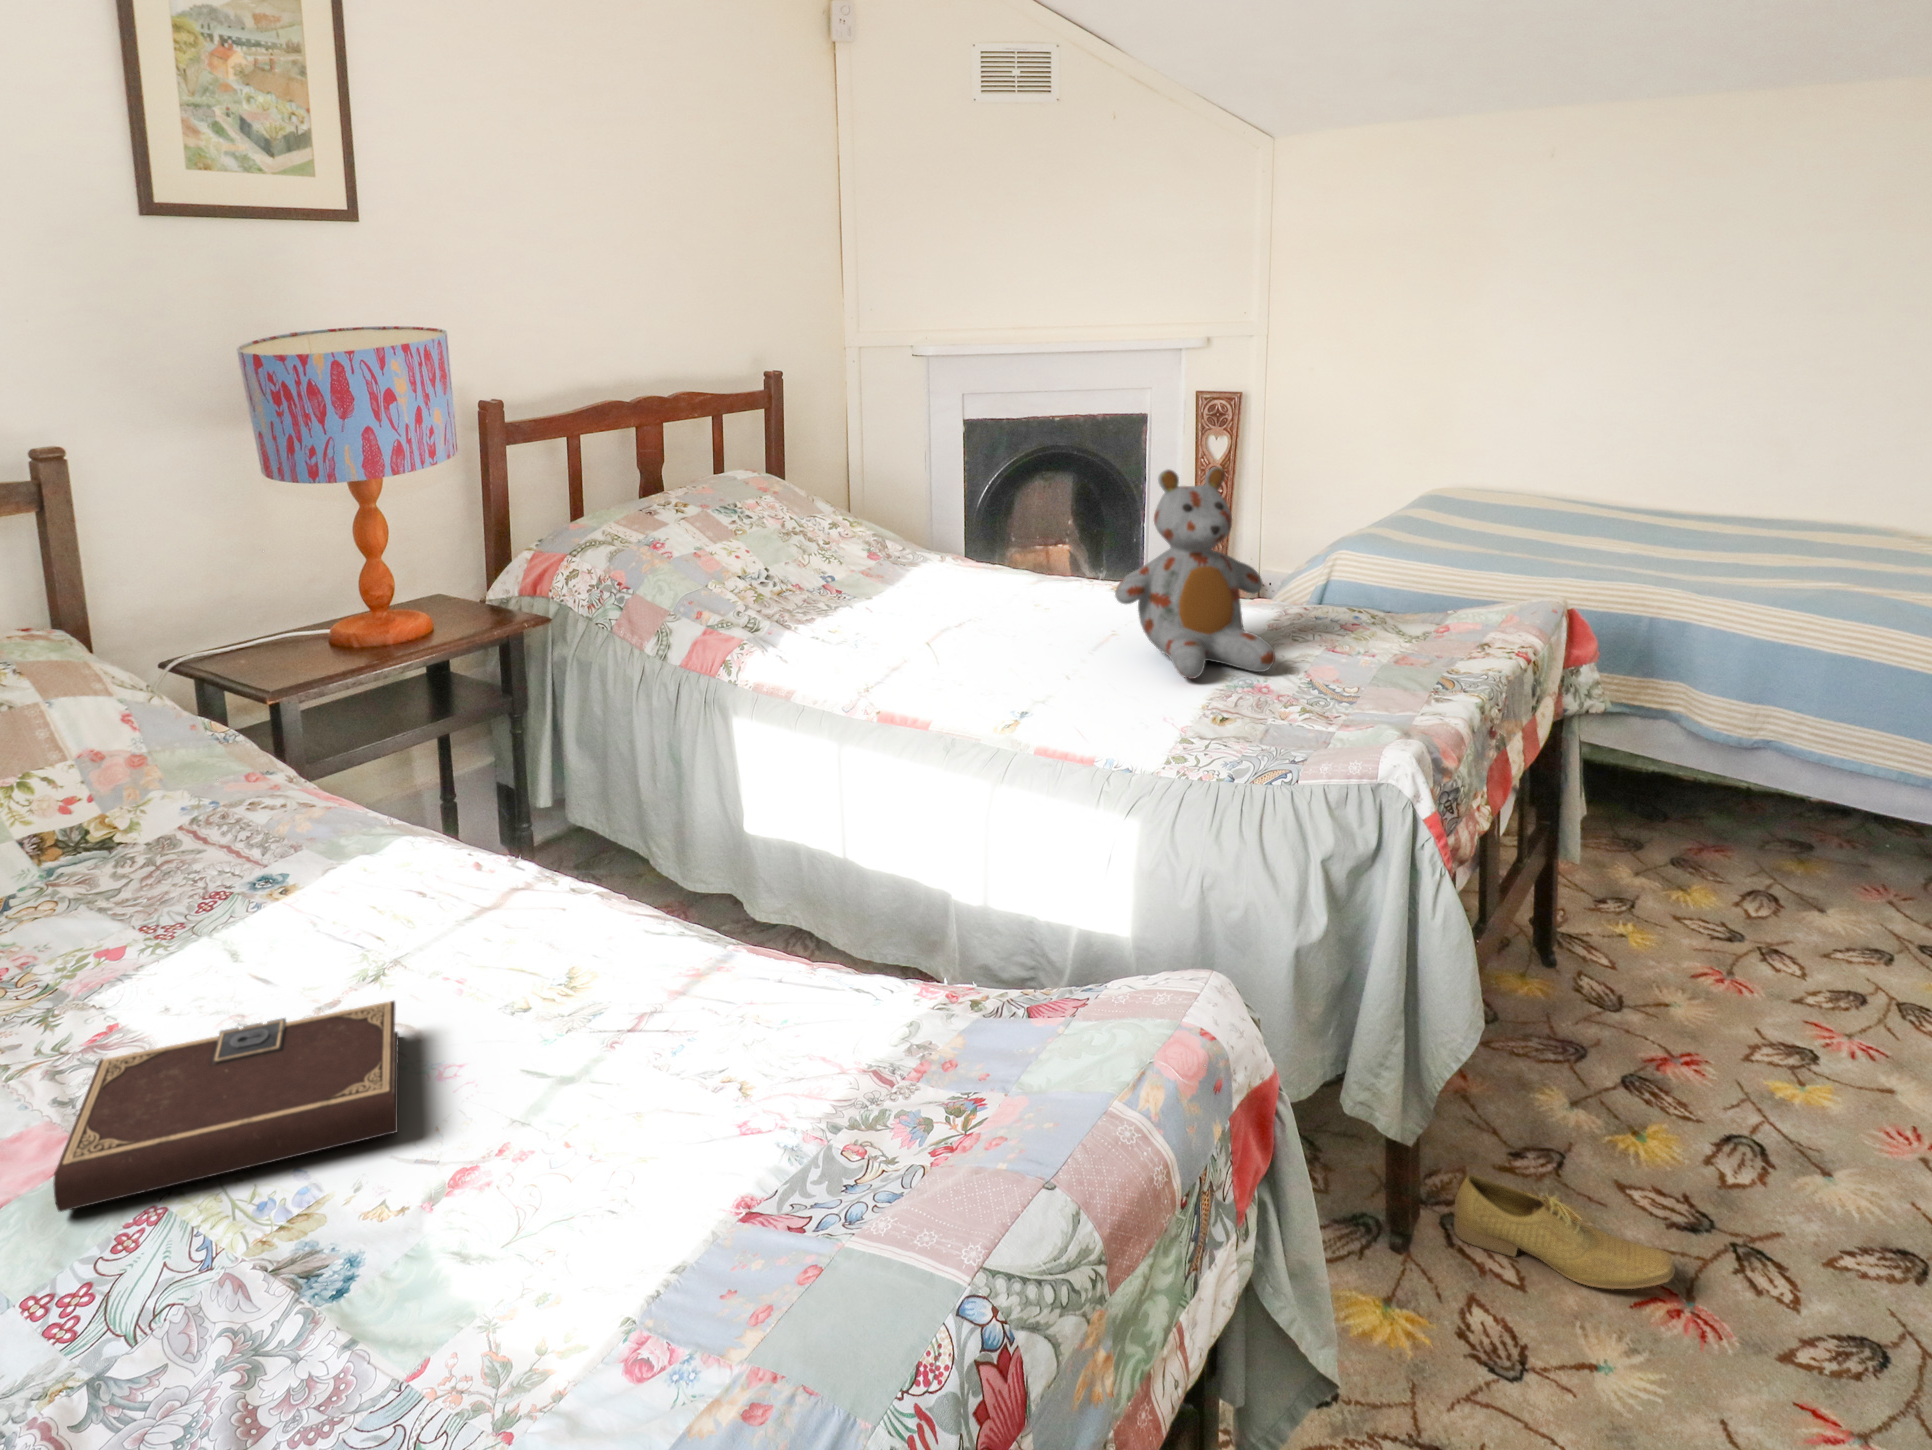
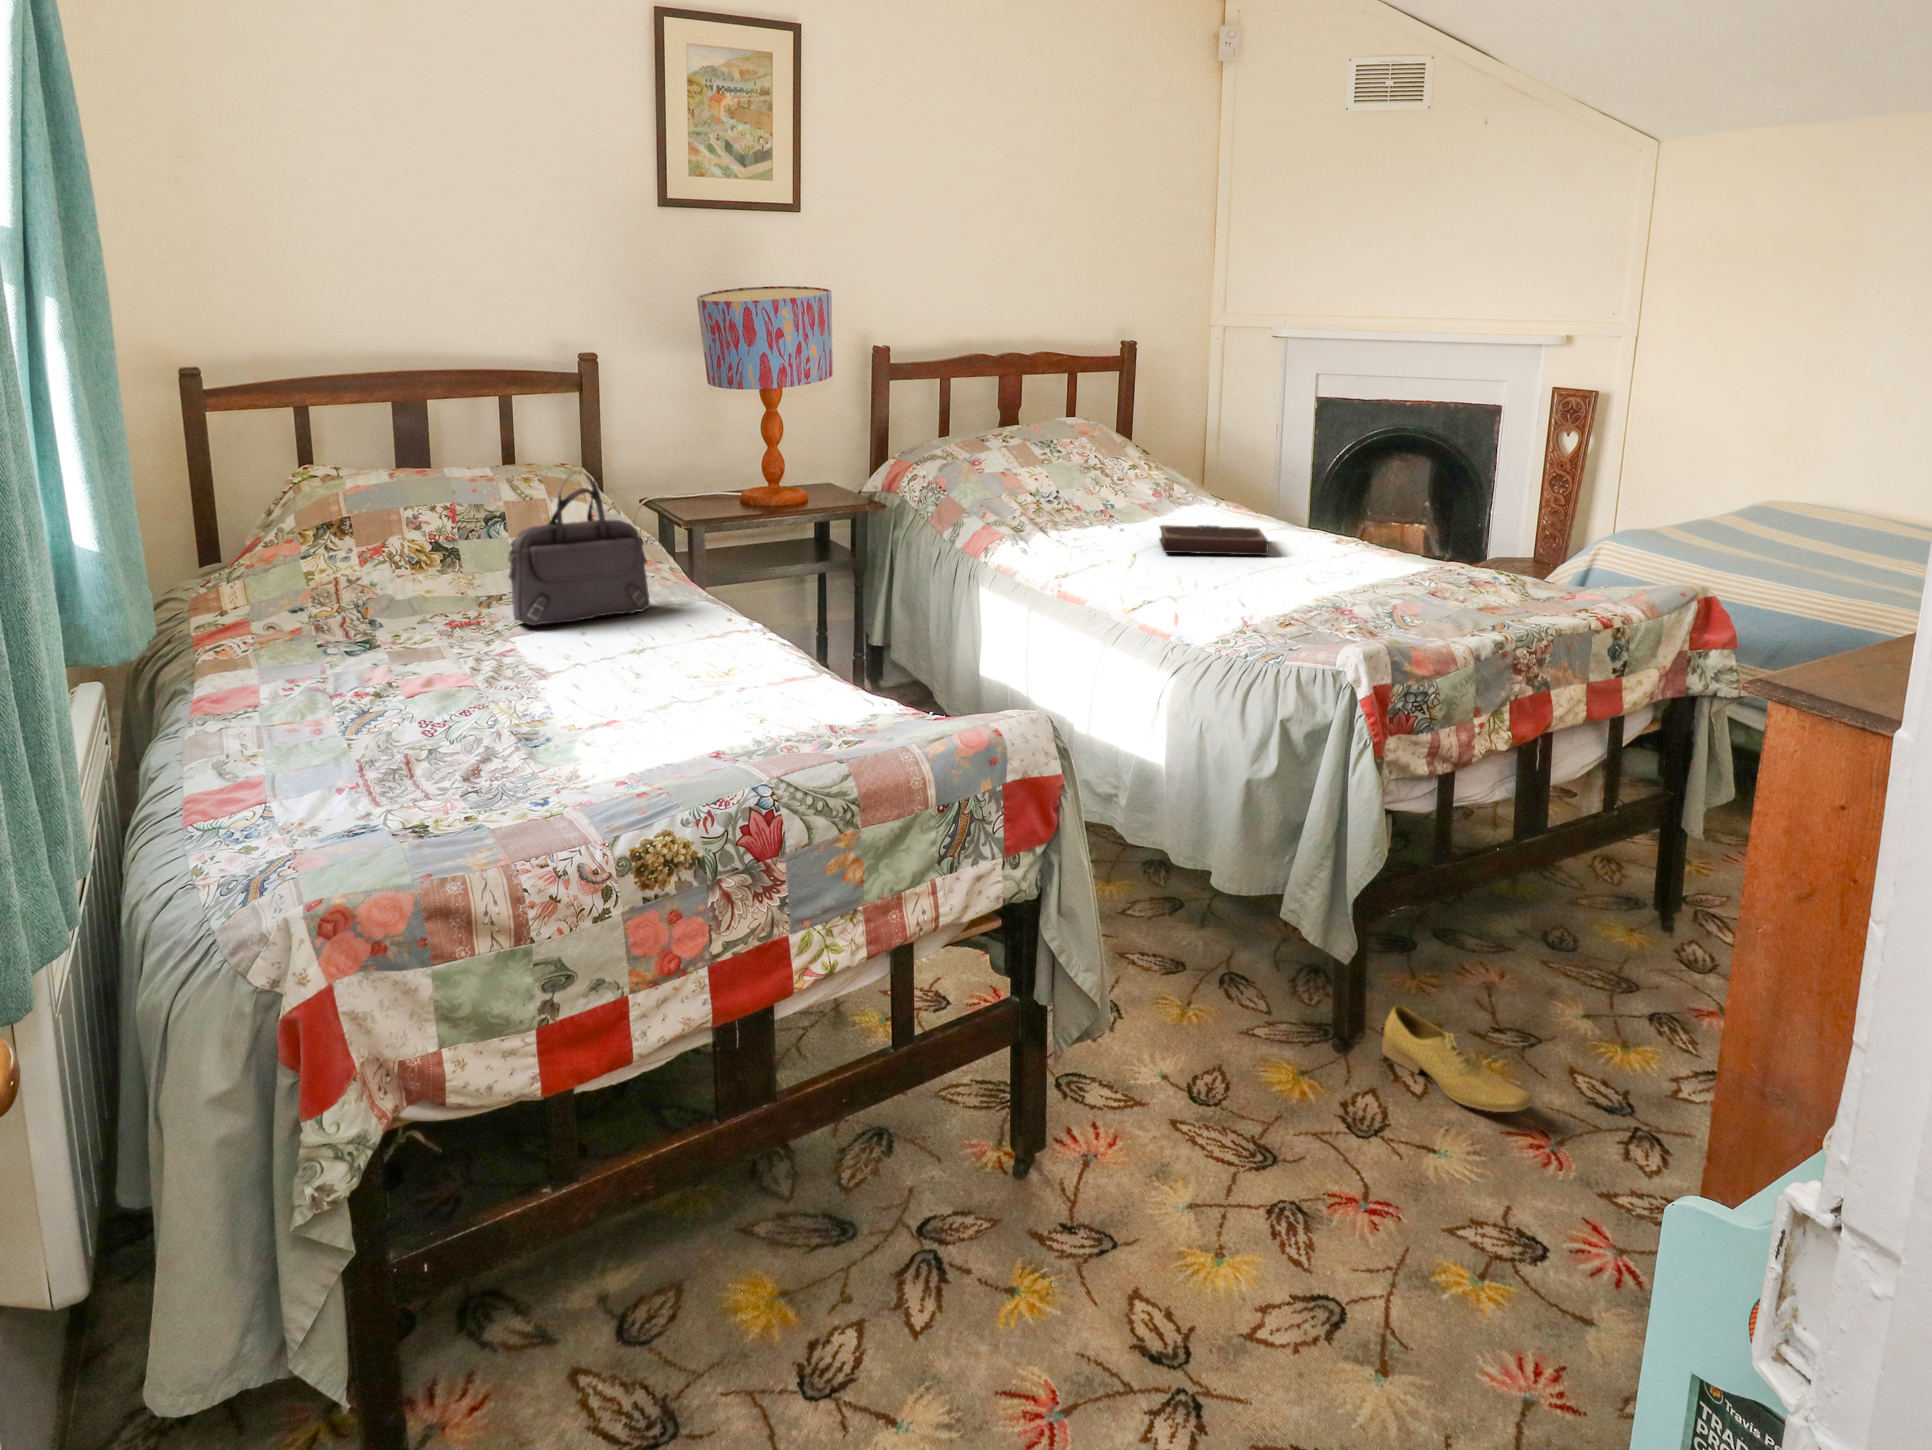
stuffed bear: present [1115,467,1275,679] -> none [1277,429,1416,605]
handbag: none [51,669,318,960] -> present [508,473,650,625]
notebook: present [53,1001,399,1212] -> present [1159,525,1269,555]

